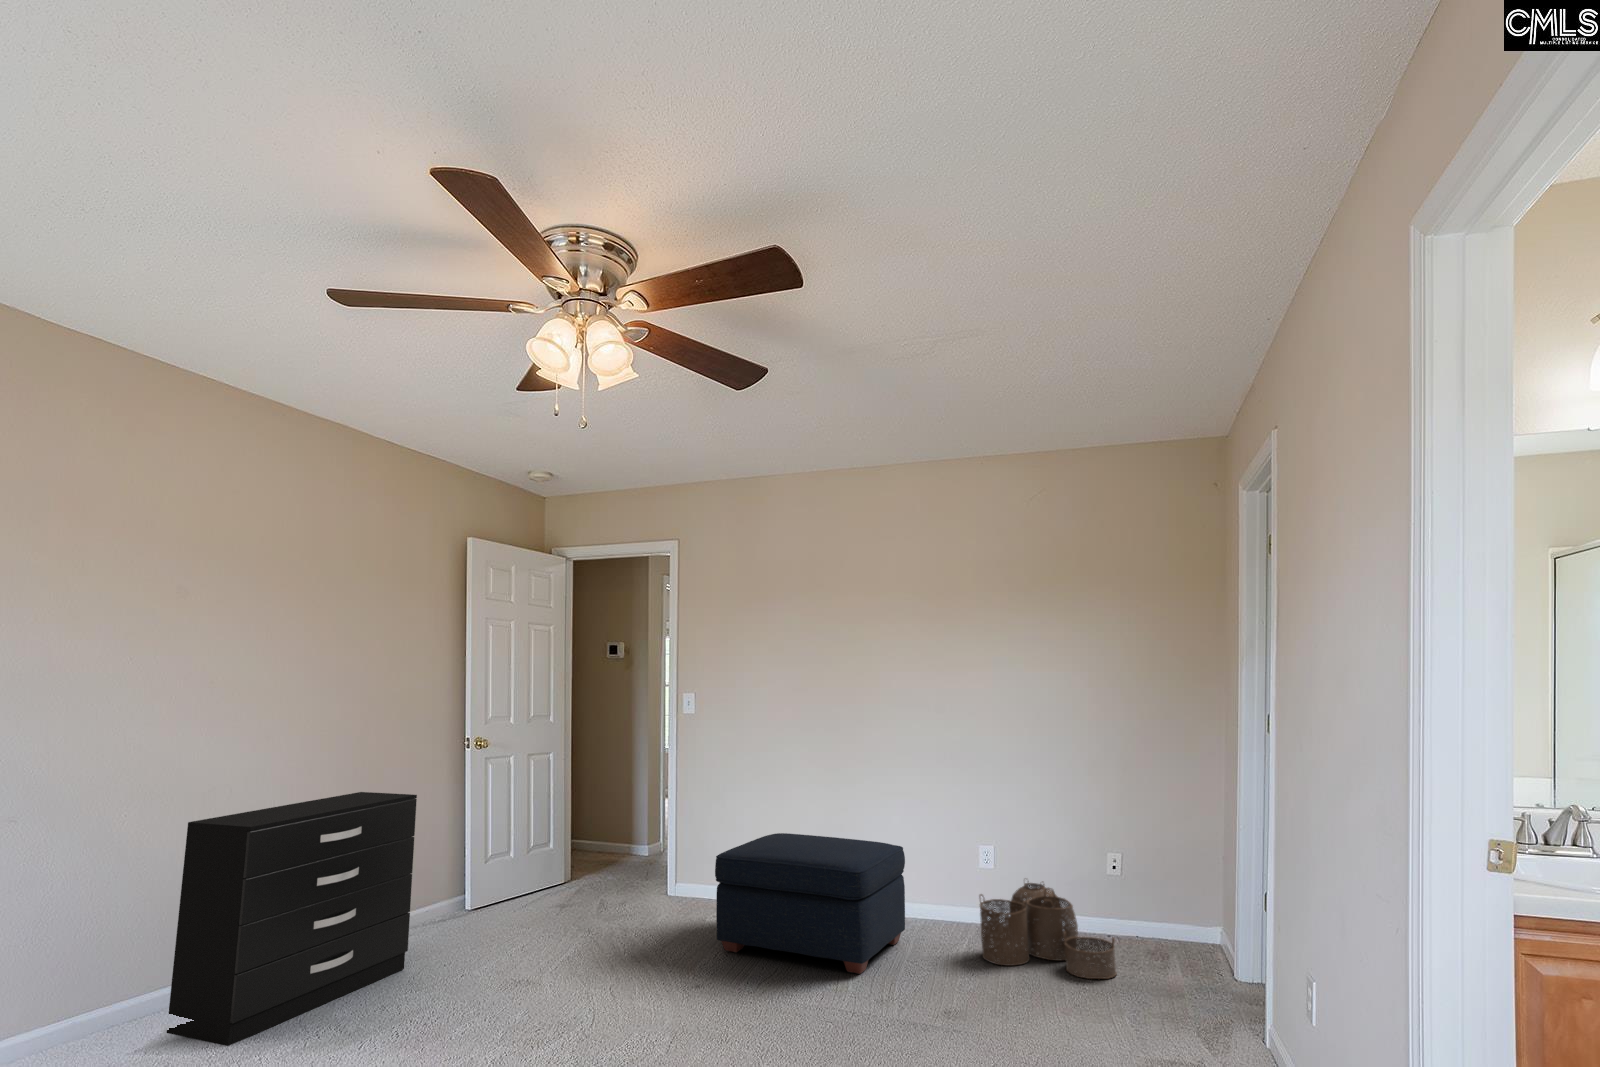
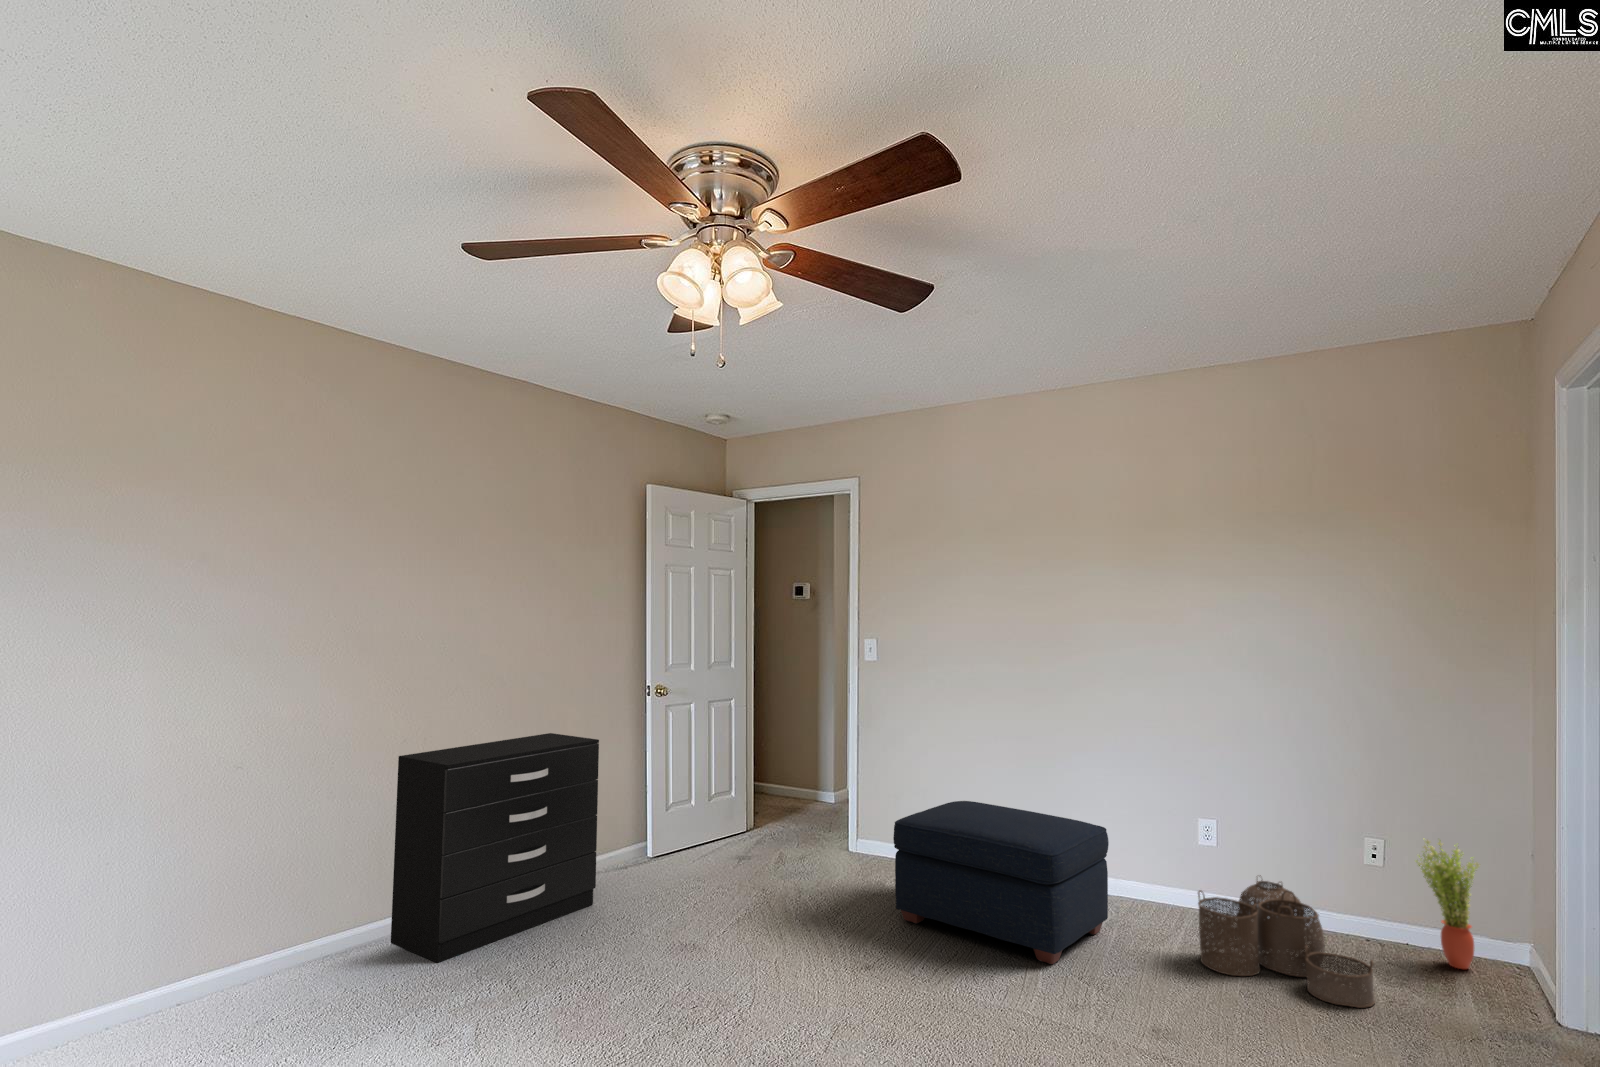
potted plant: none [1141,834,1187,940] -> present [1417,840,1479,969]

